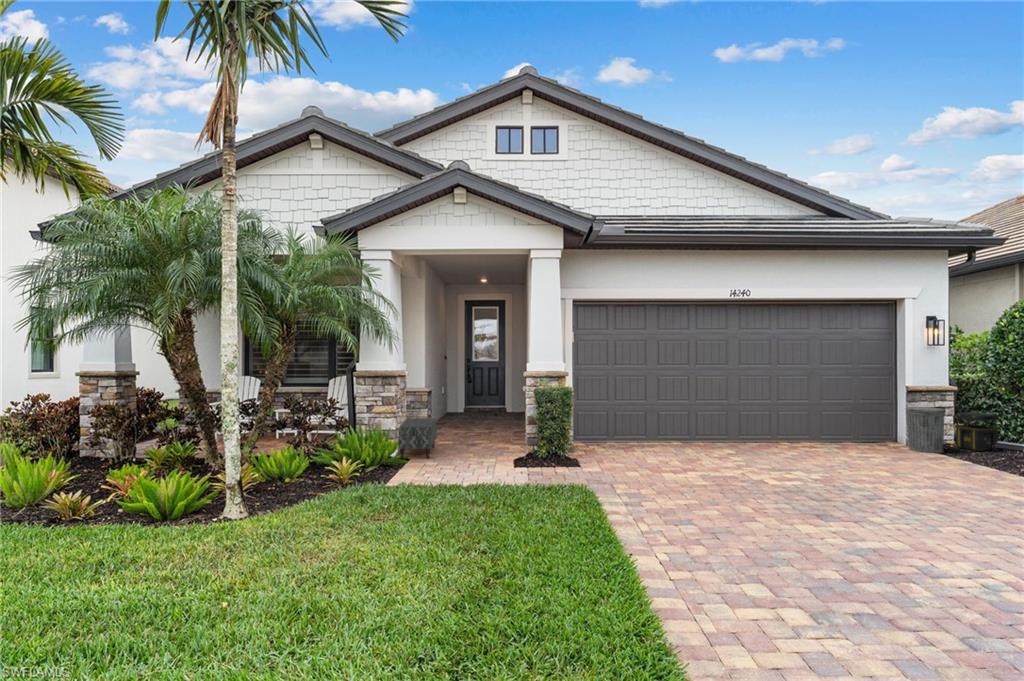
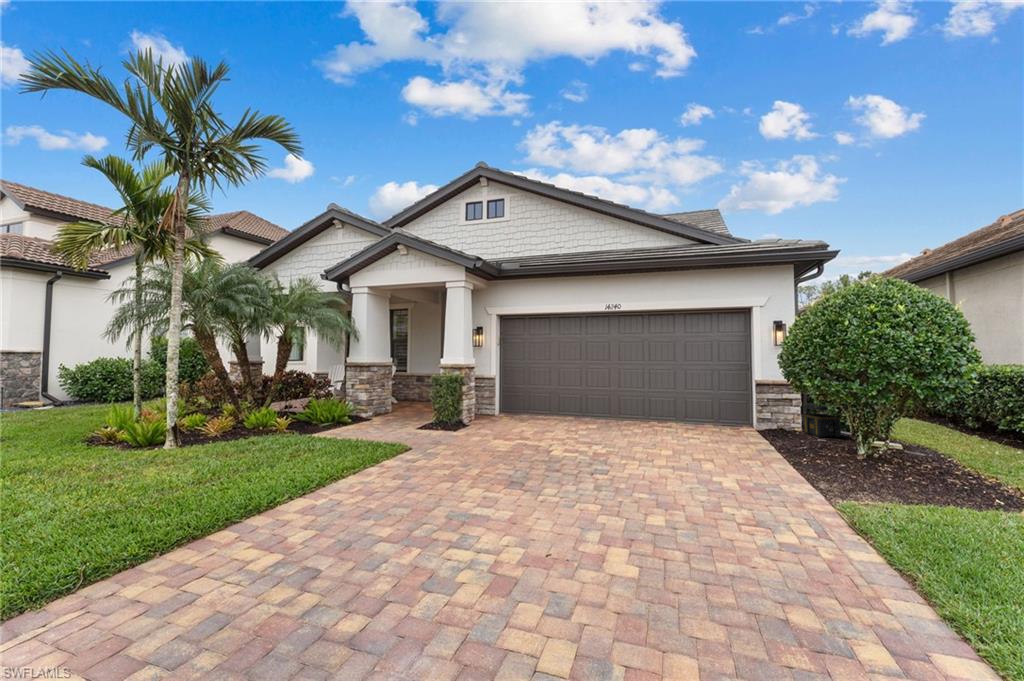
trash can: present [905,407,946,453] -> none [753,398,787,437]
bench: present [398,418,437,459] -> none [349,402,391,430]

